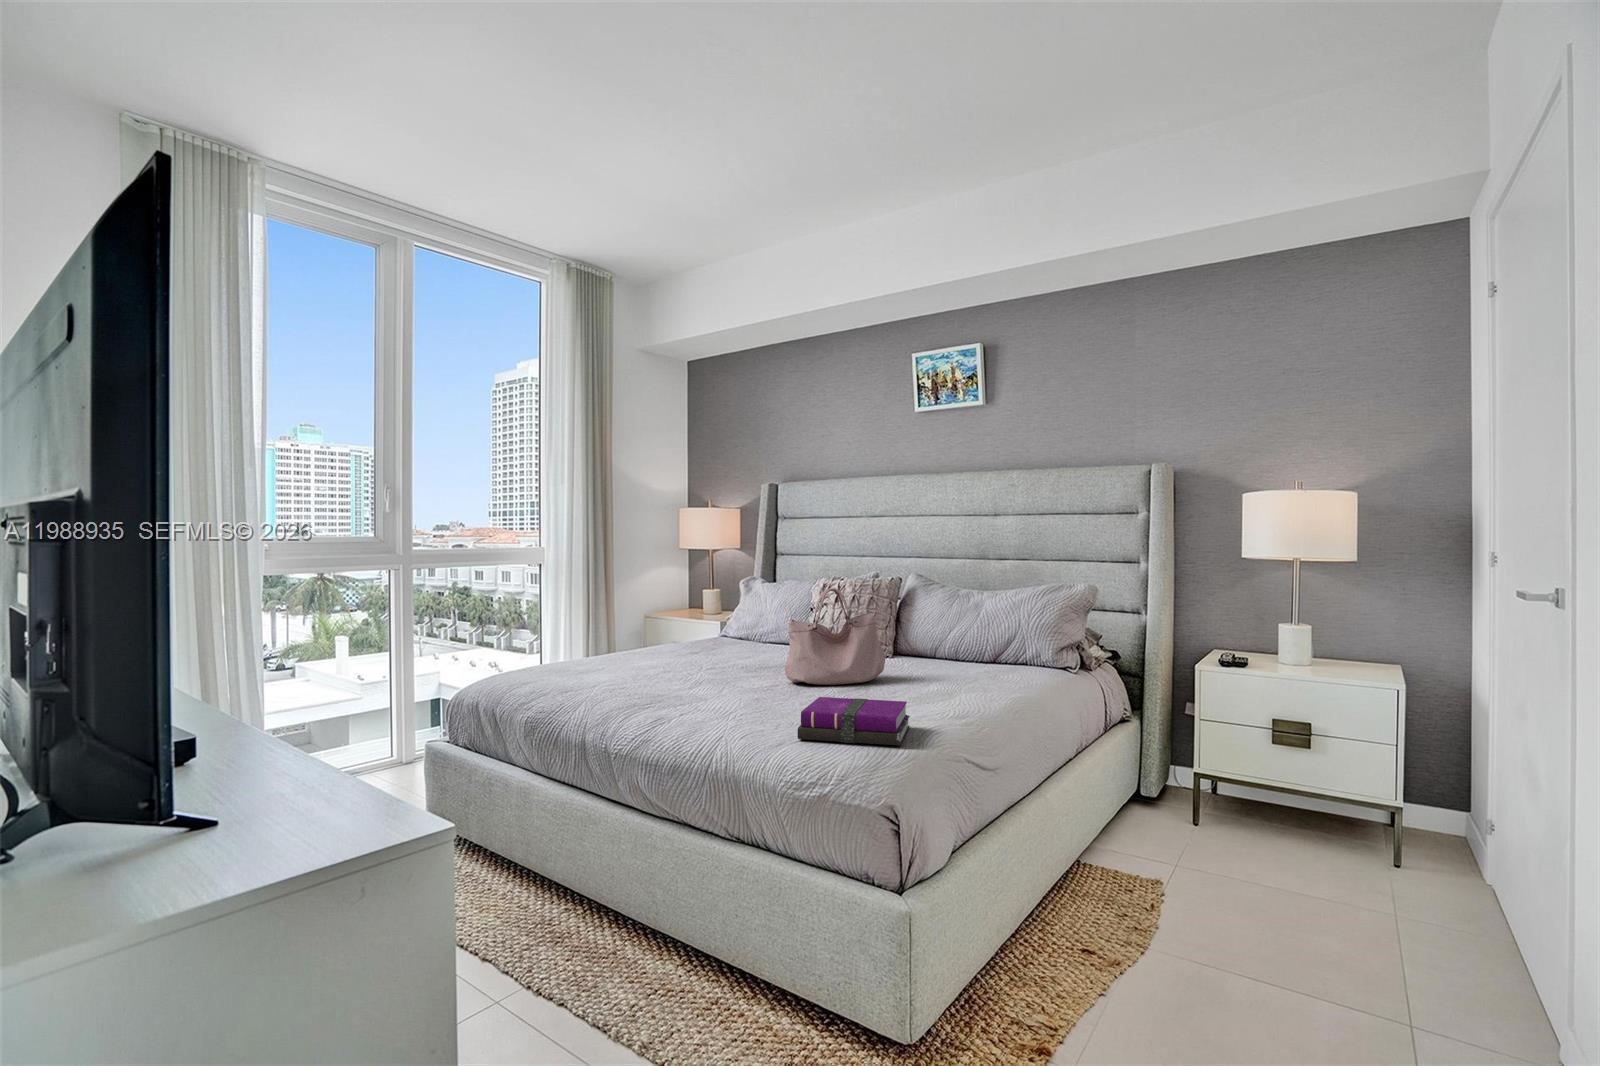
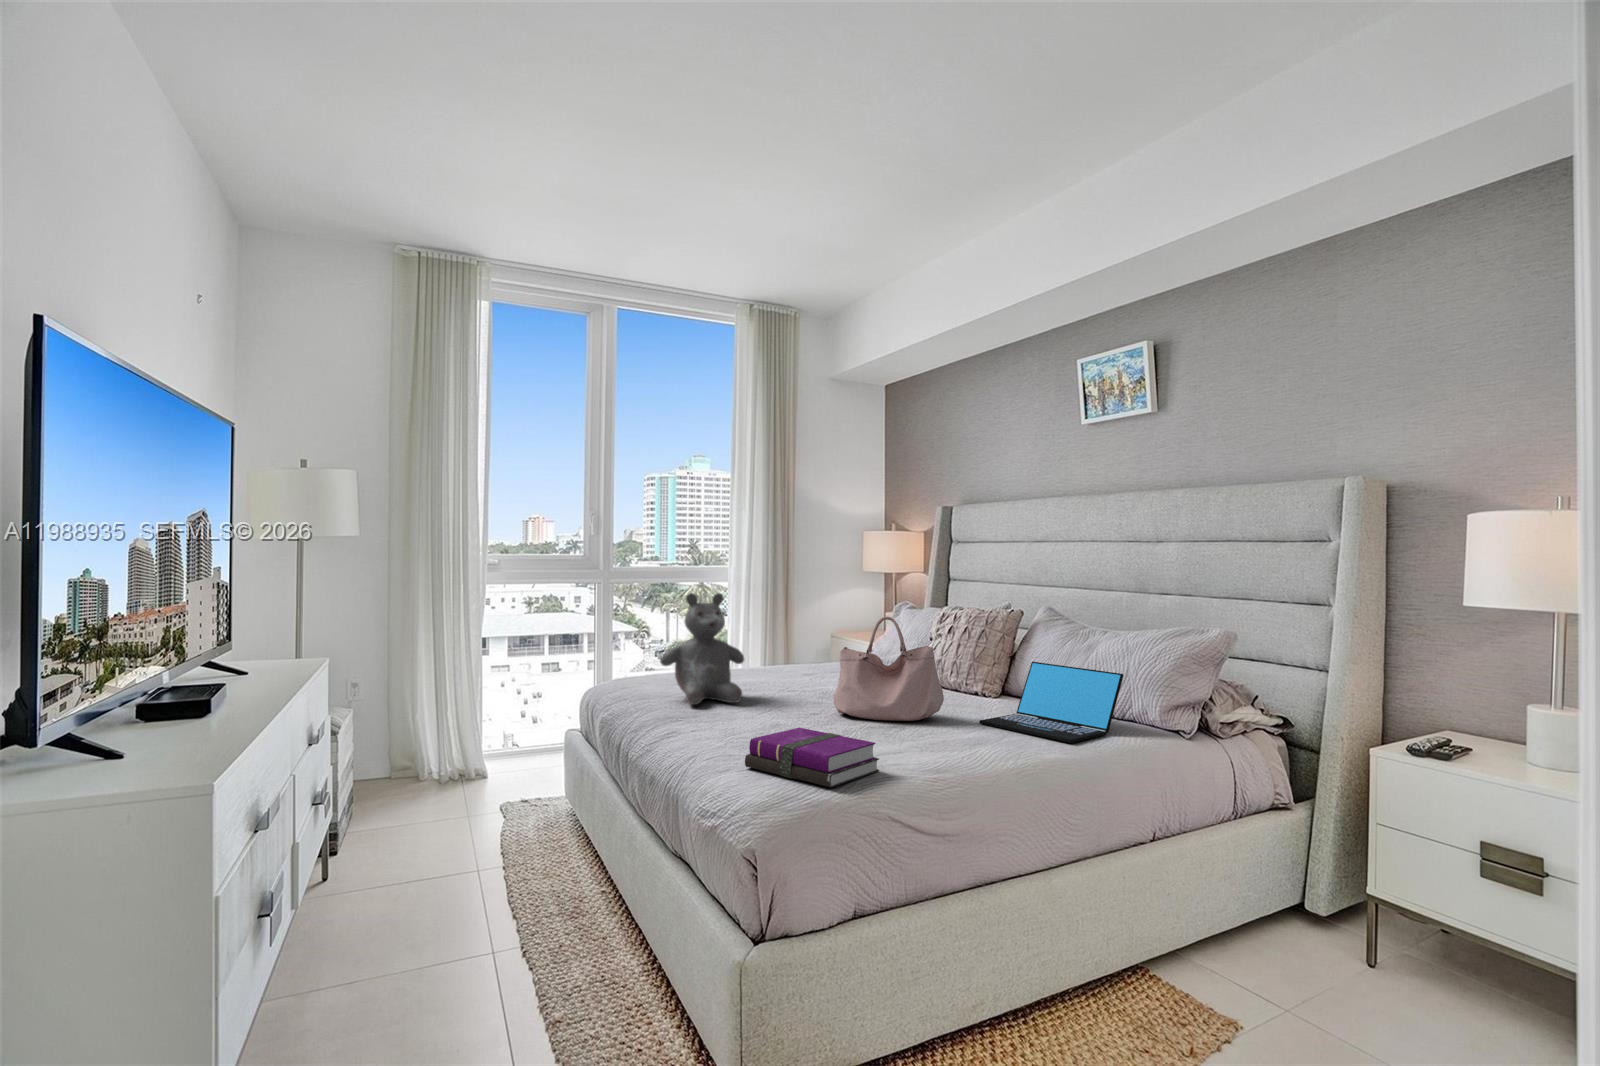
teddy bear: none [598,574,690,690] -> present [660,593,744,705]
laptop: none [916,621,1024,686] -> present [979,662,1123,743]

